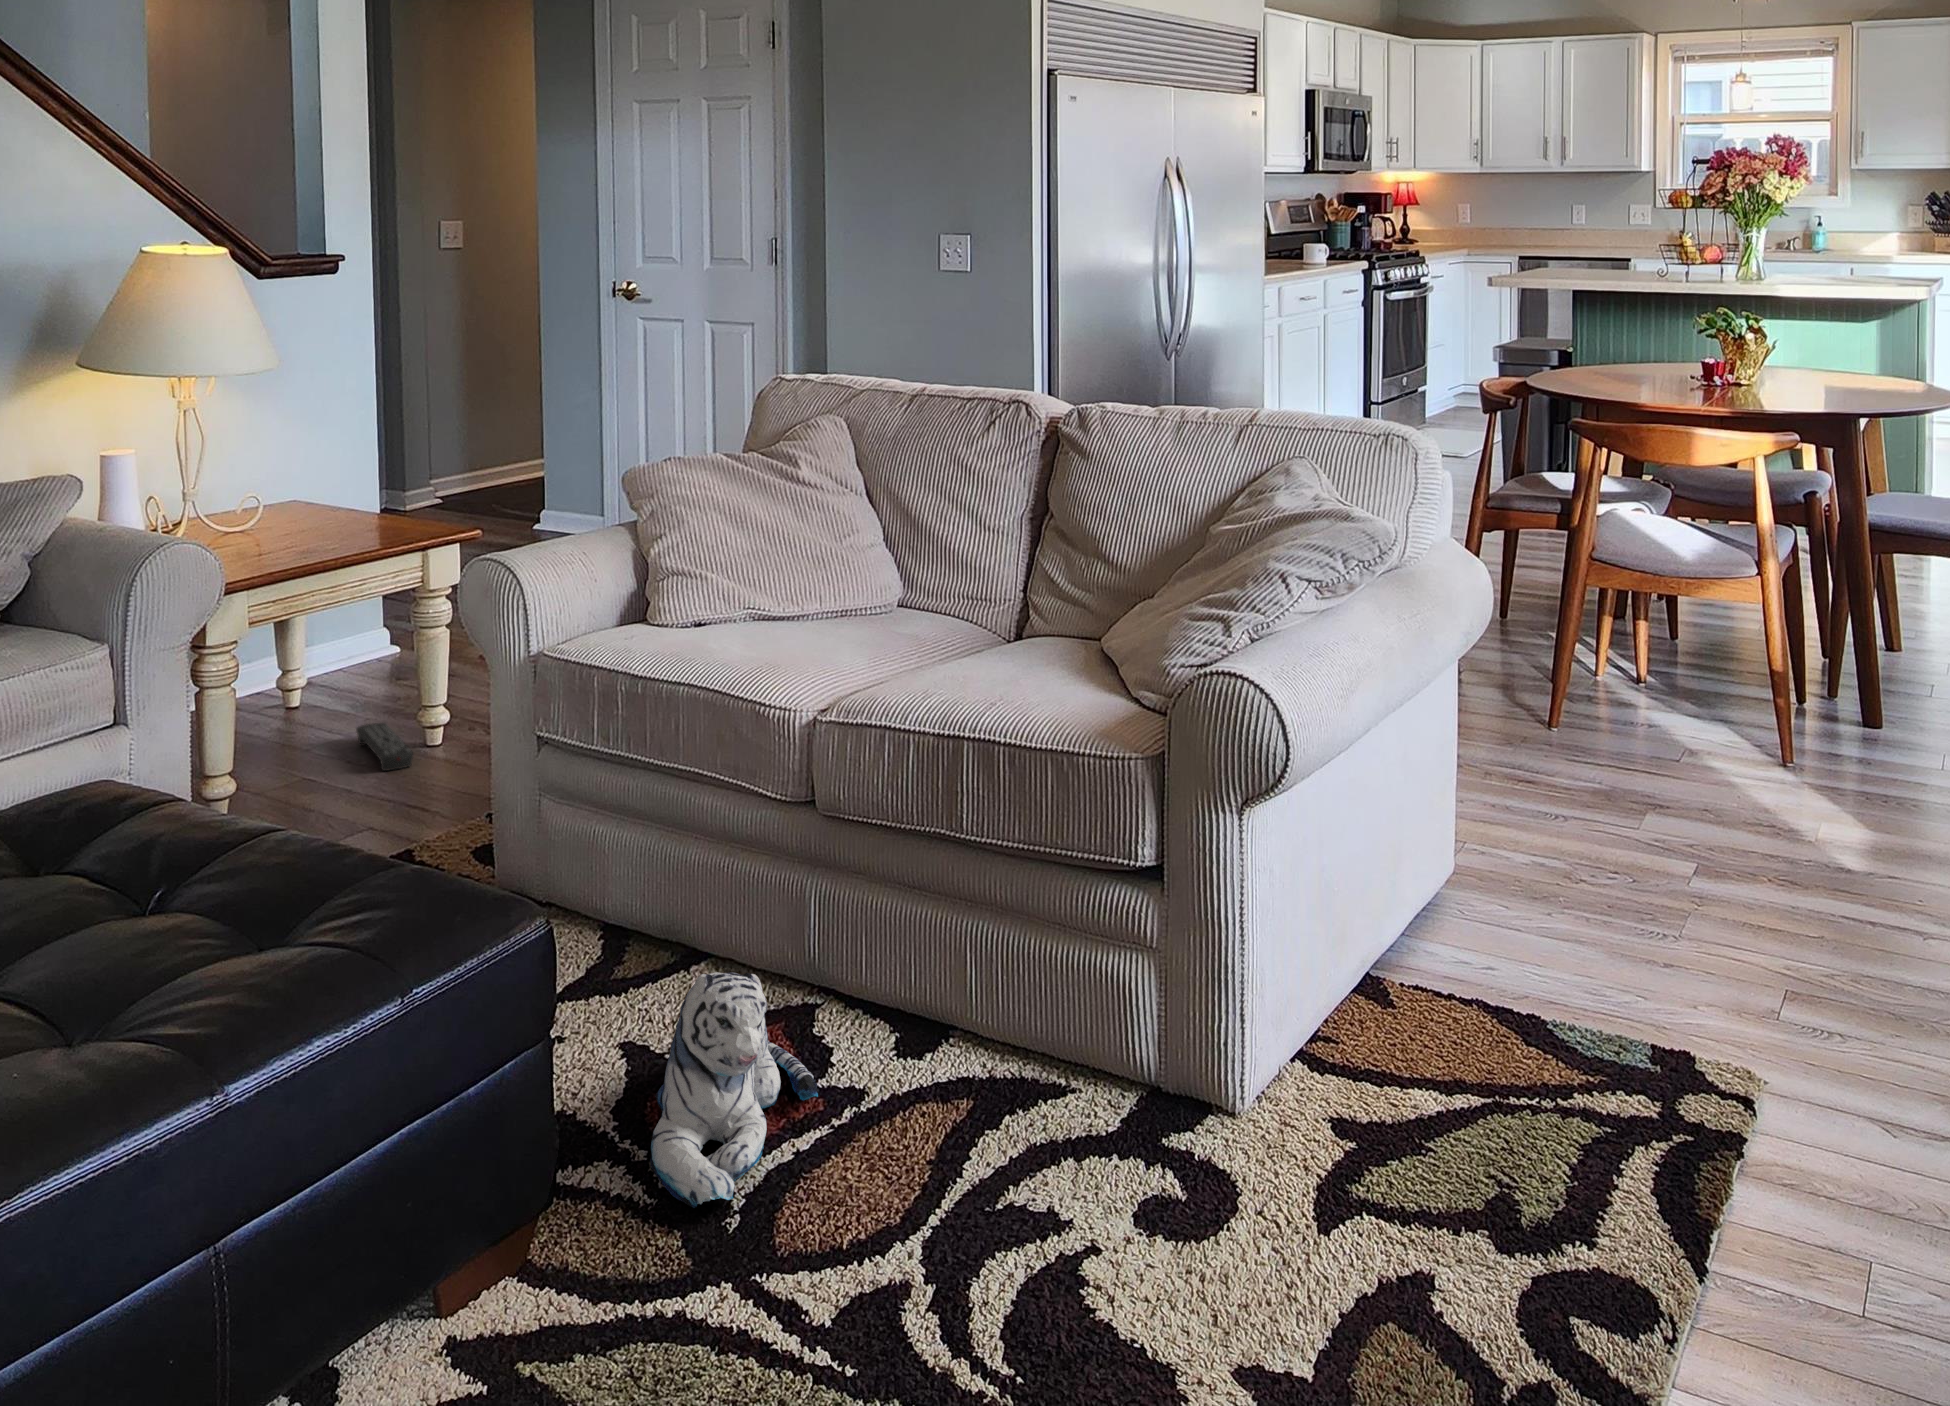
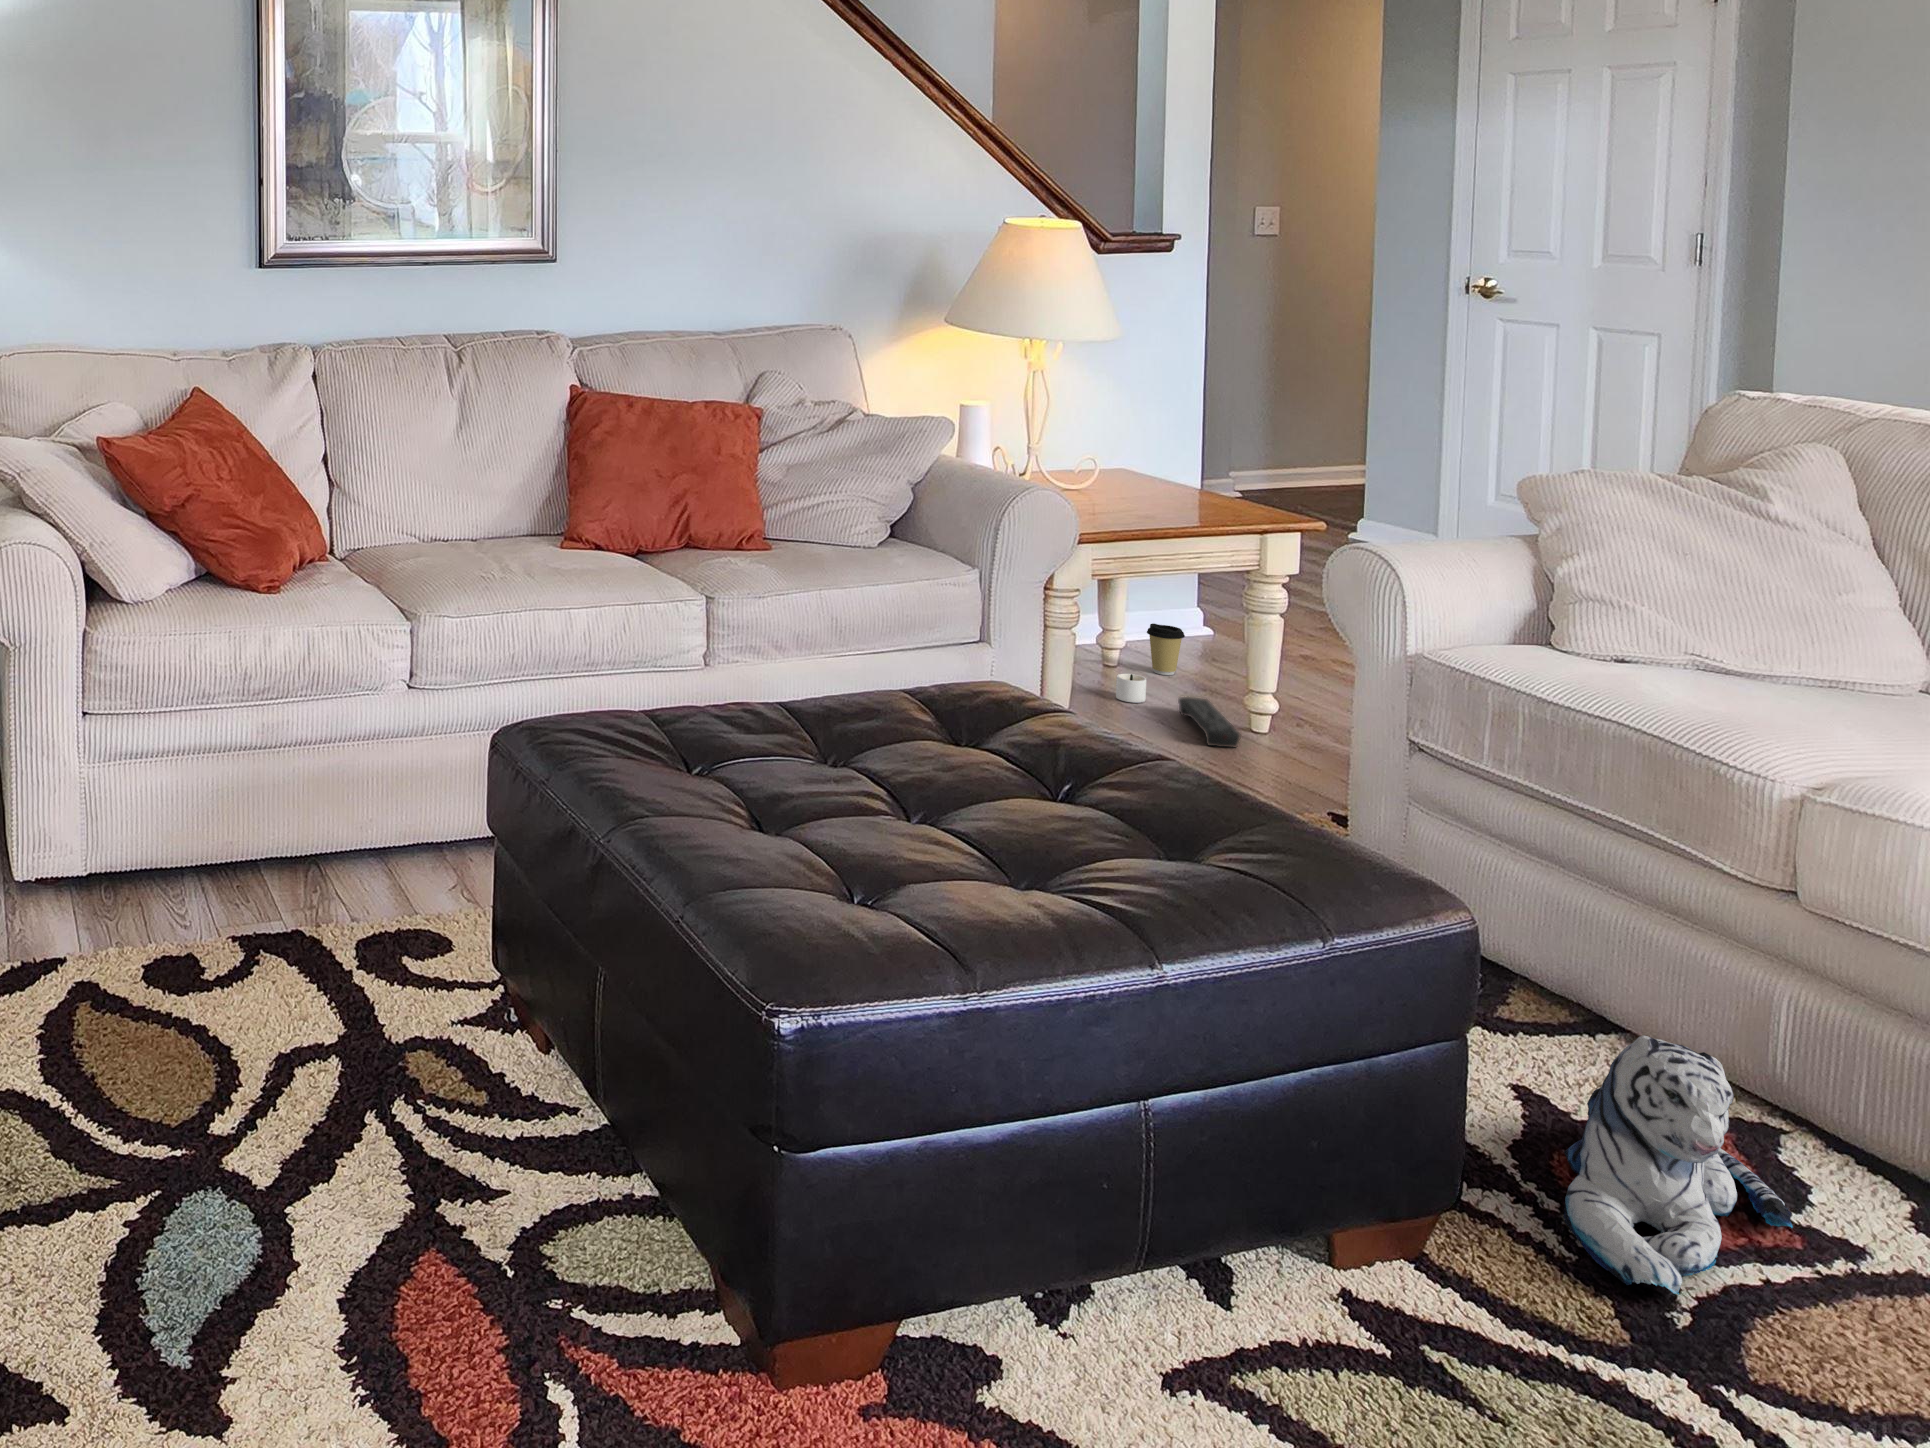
coffee cup: none [328,653,366,704] -> present [1147,624,1185,675]
candle: none [295,712,341,742] -> present [1116,674,1146,703]

